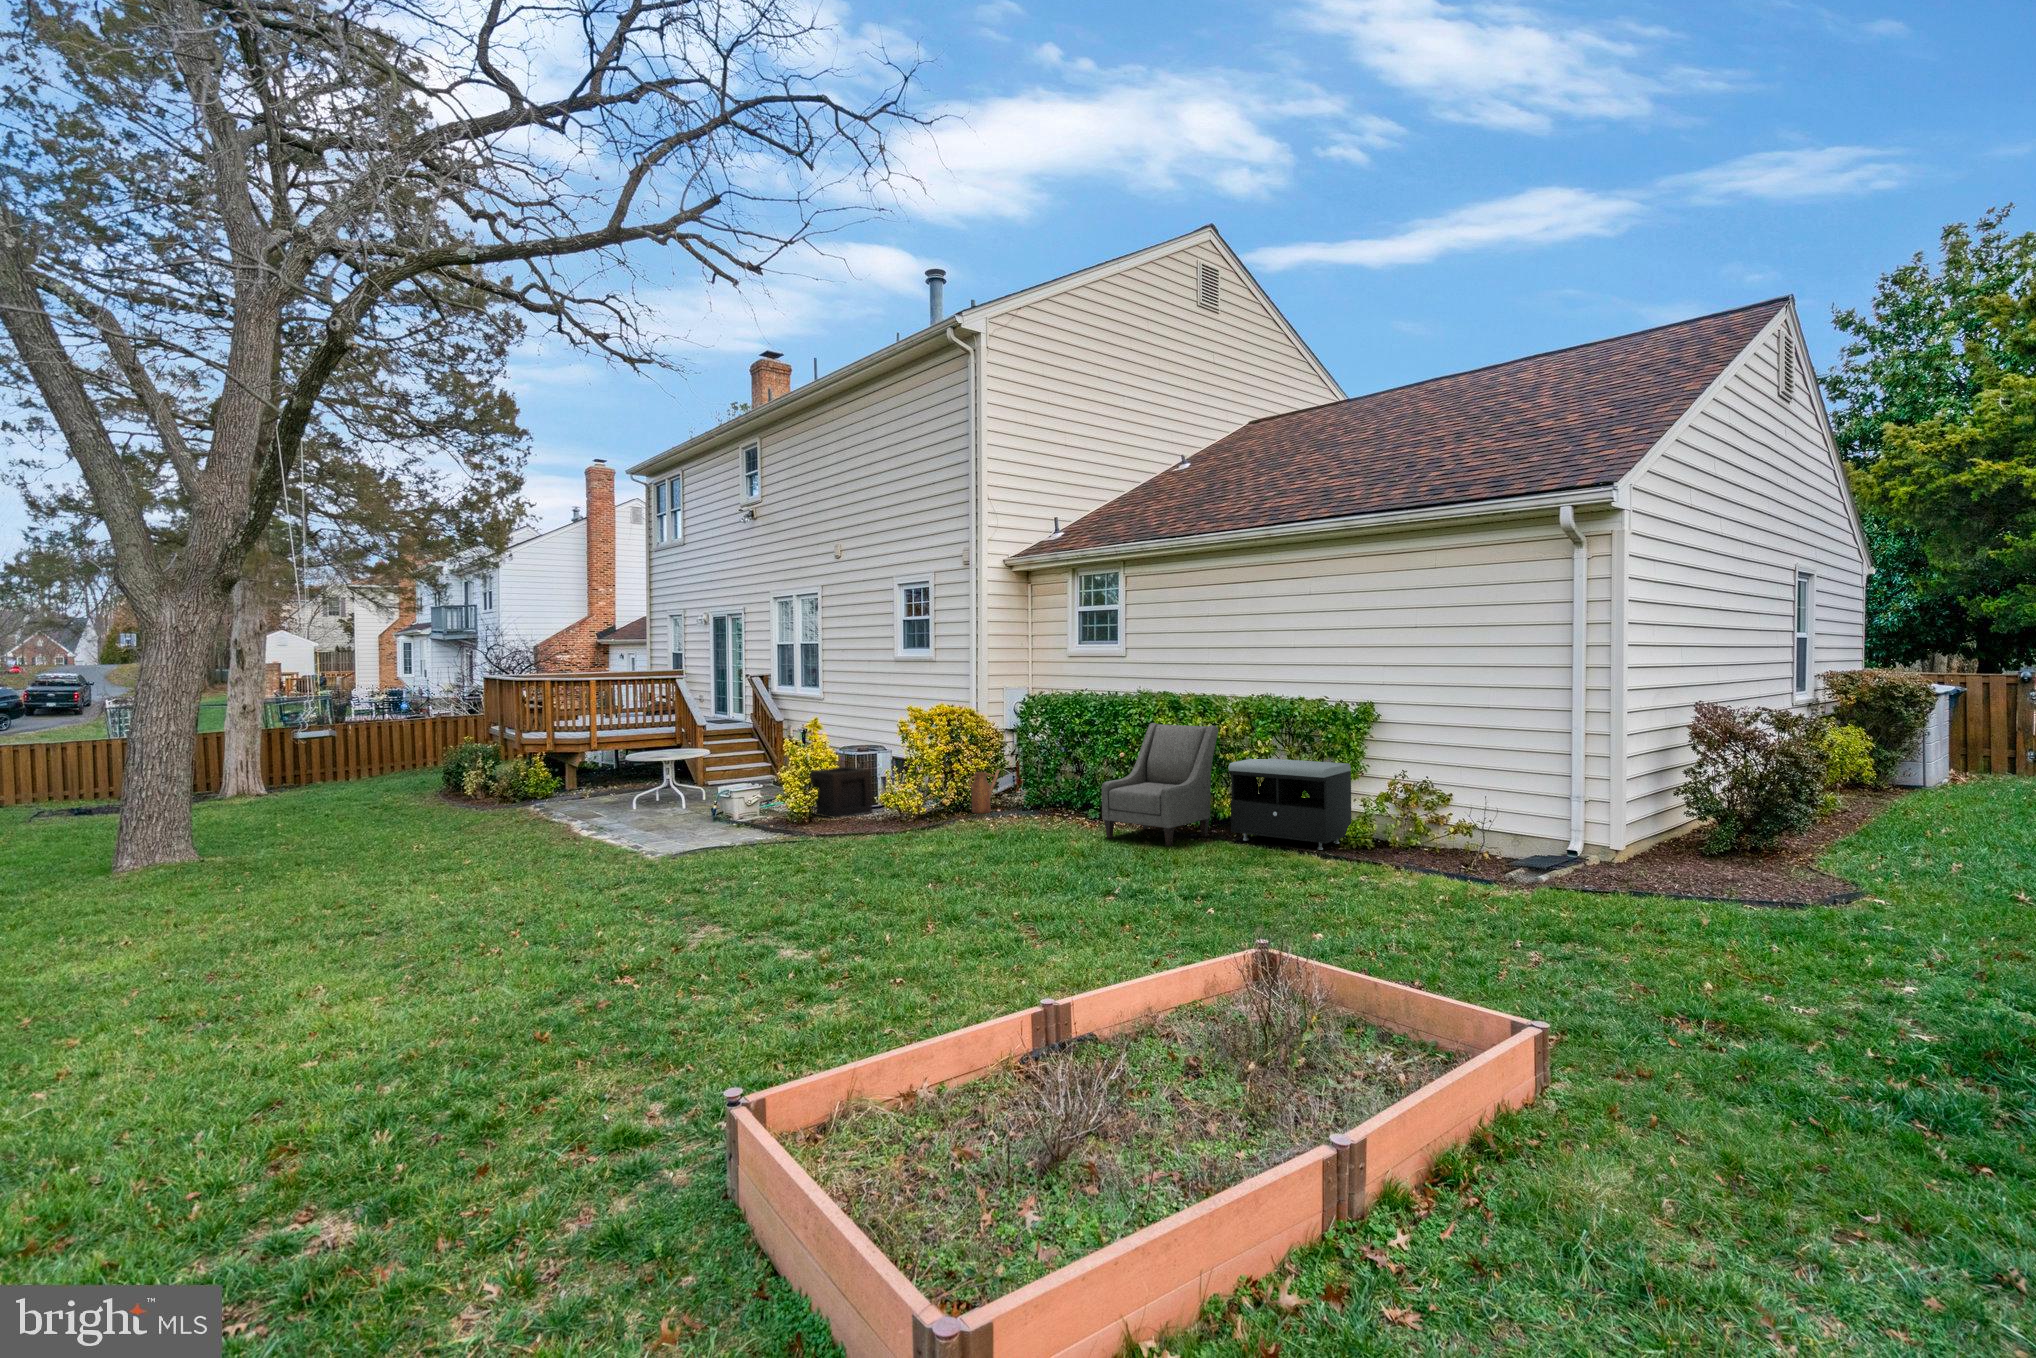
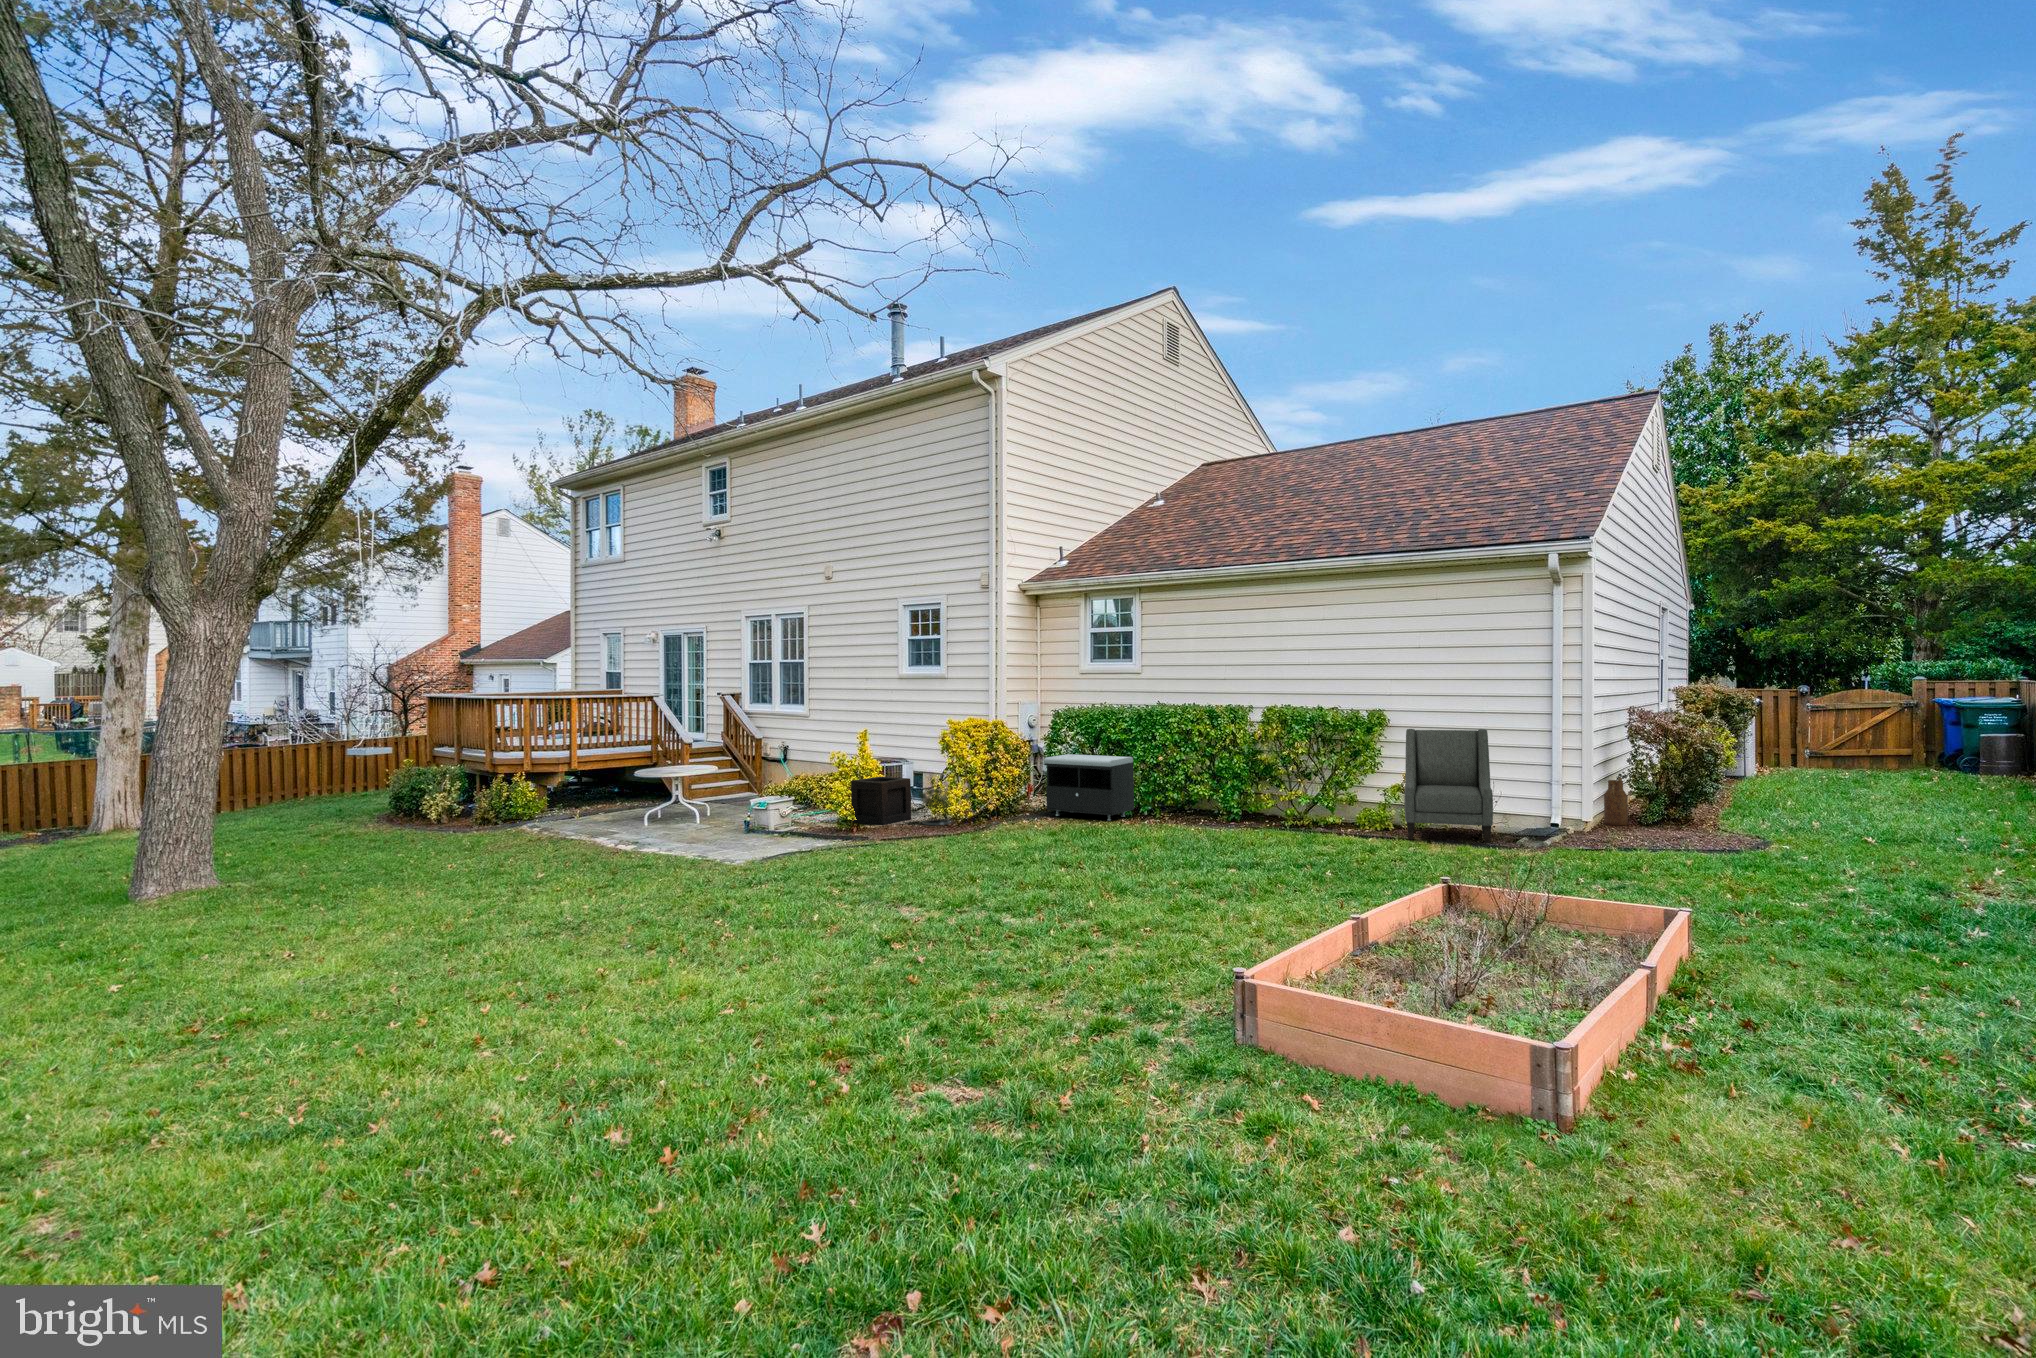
chair: present [1102,723,1218,846] -> present [1404,729,1493,843]
storage bench: present [1228,758,1352,850] -> present [1045,754,1134,820]
potted tree: none [866,763,906,821] -> present [919,778,951,825]
watering can: present [969,769,1000,814] -> present [1604,777,1628,826]

